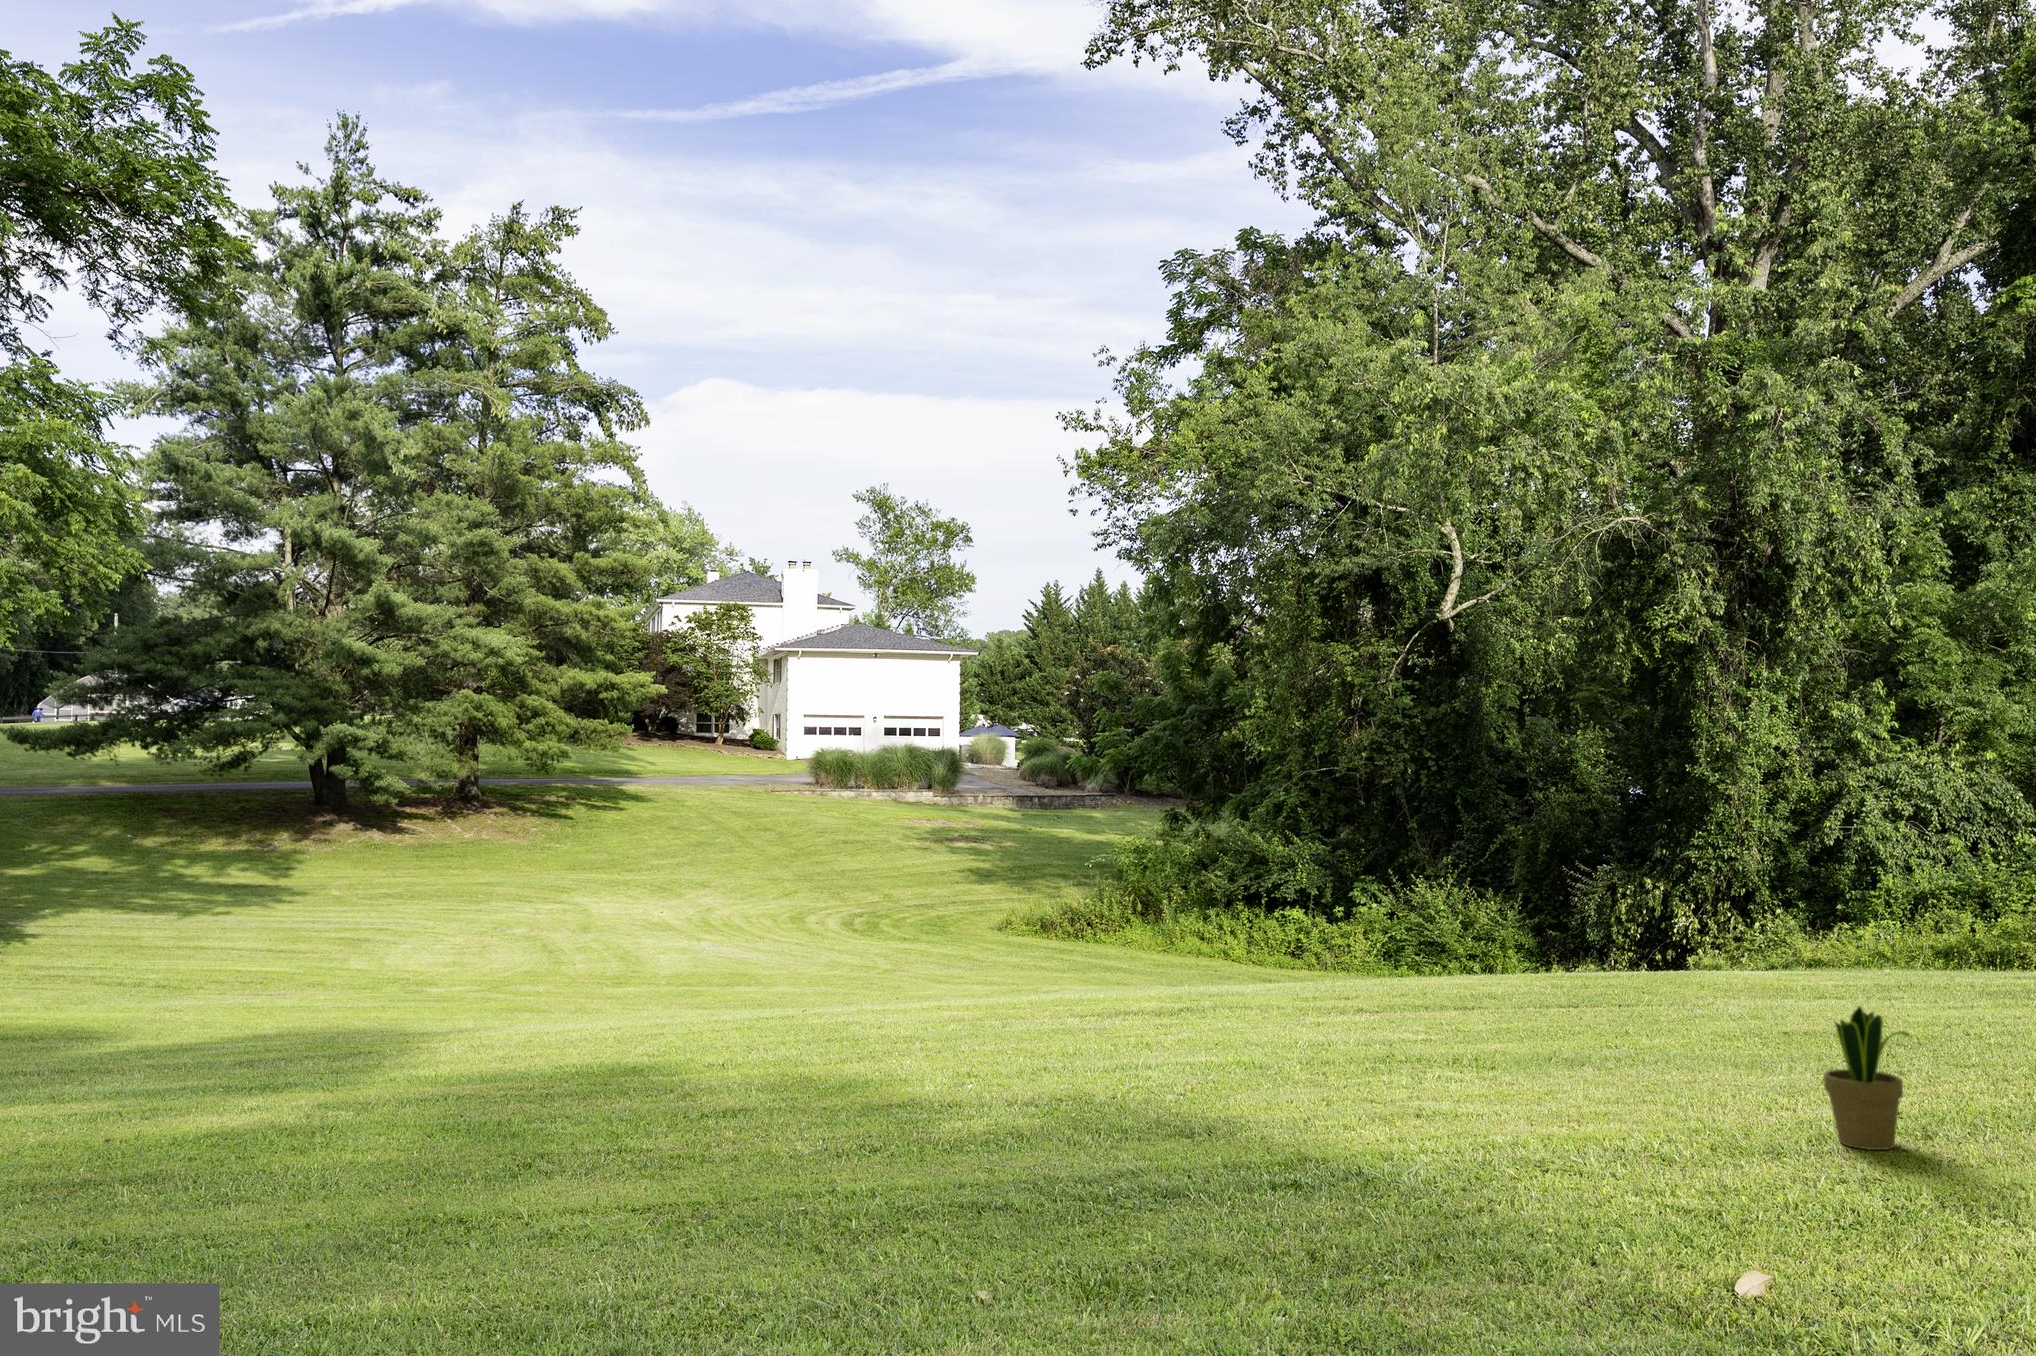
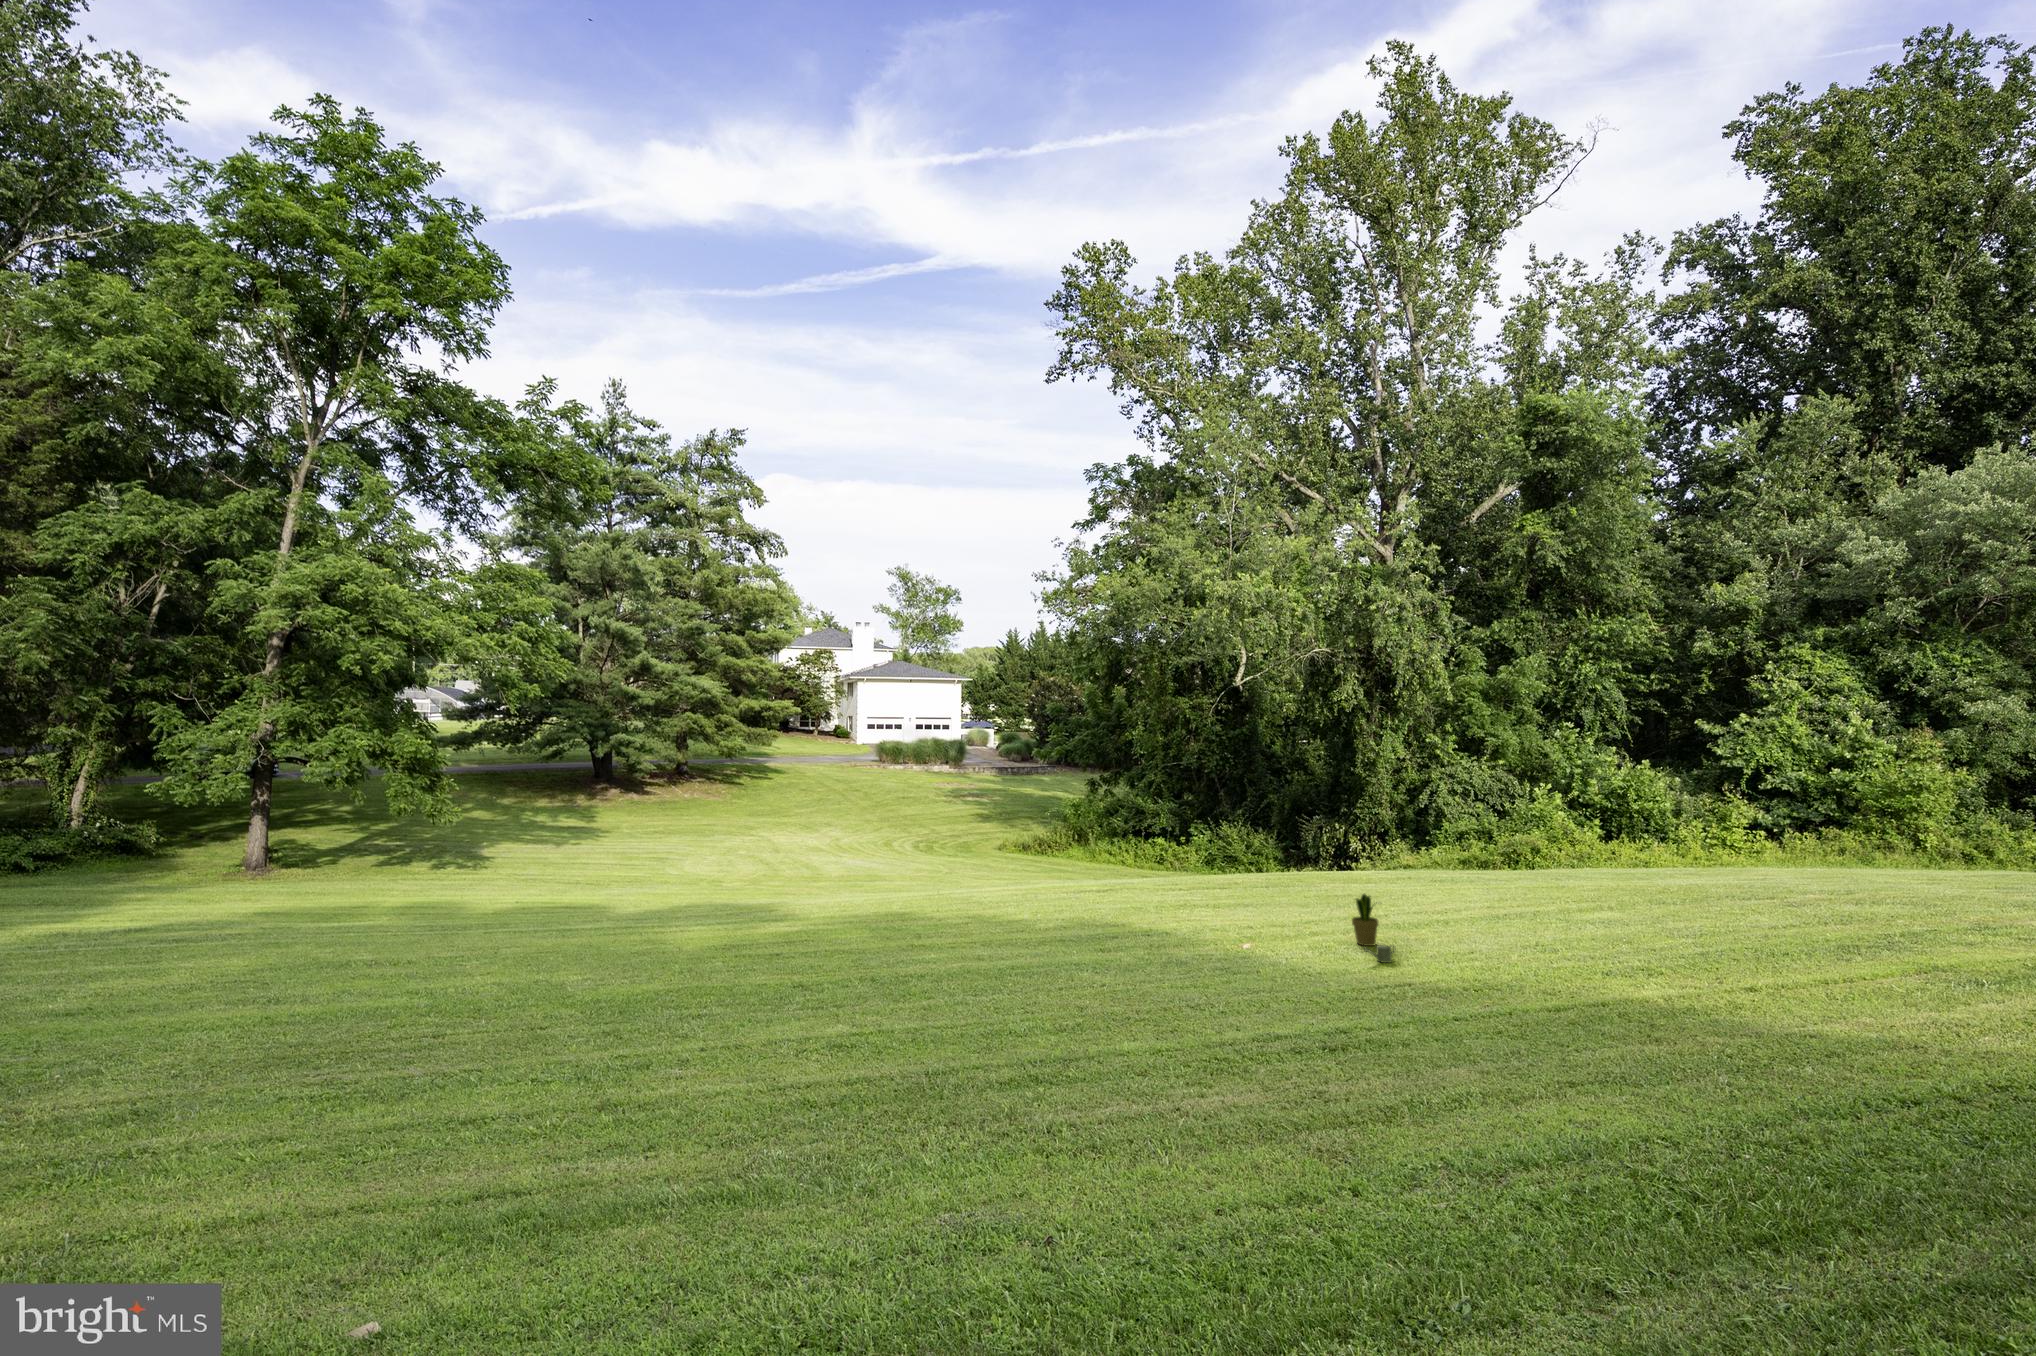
watering can: none [1897,1154,1984,1206] -> present [1364,945,1395,963]

